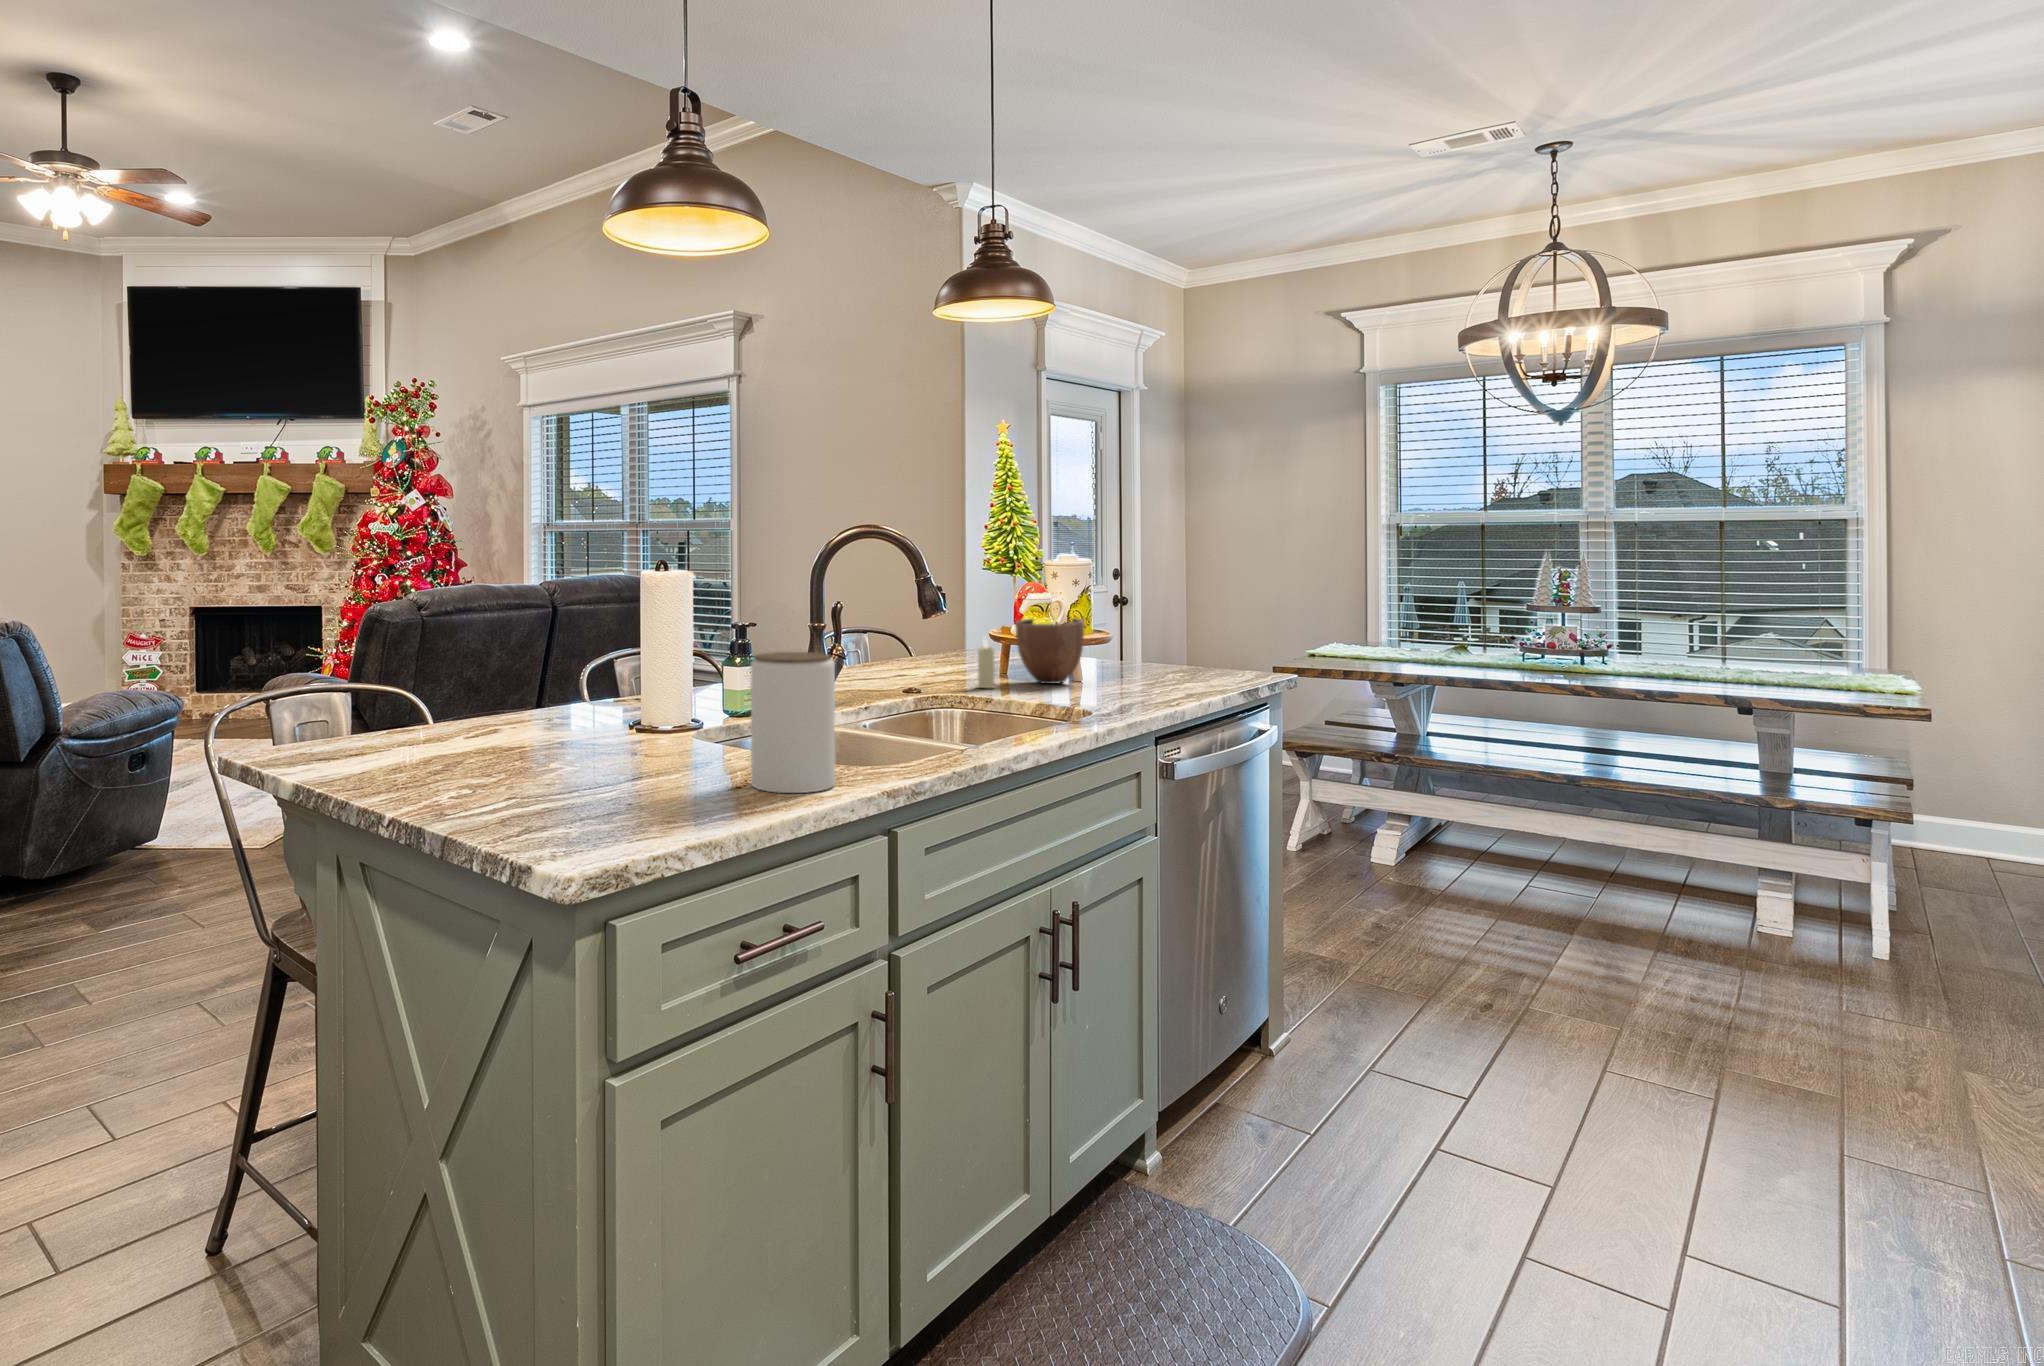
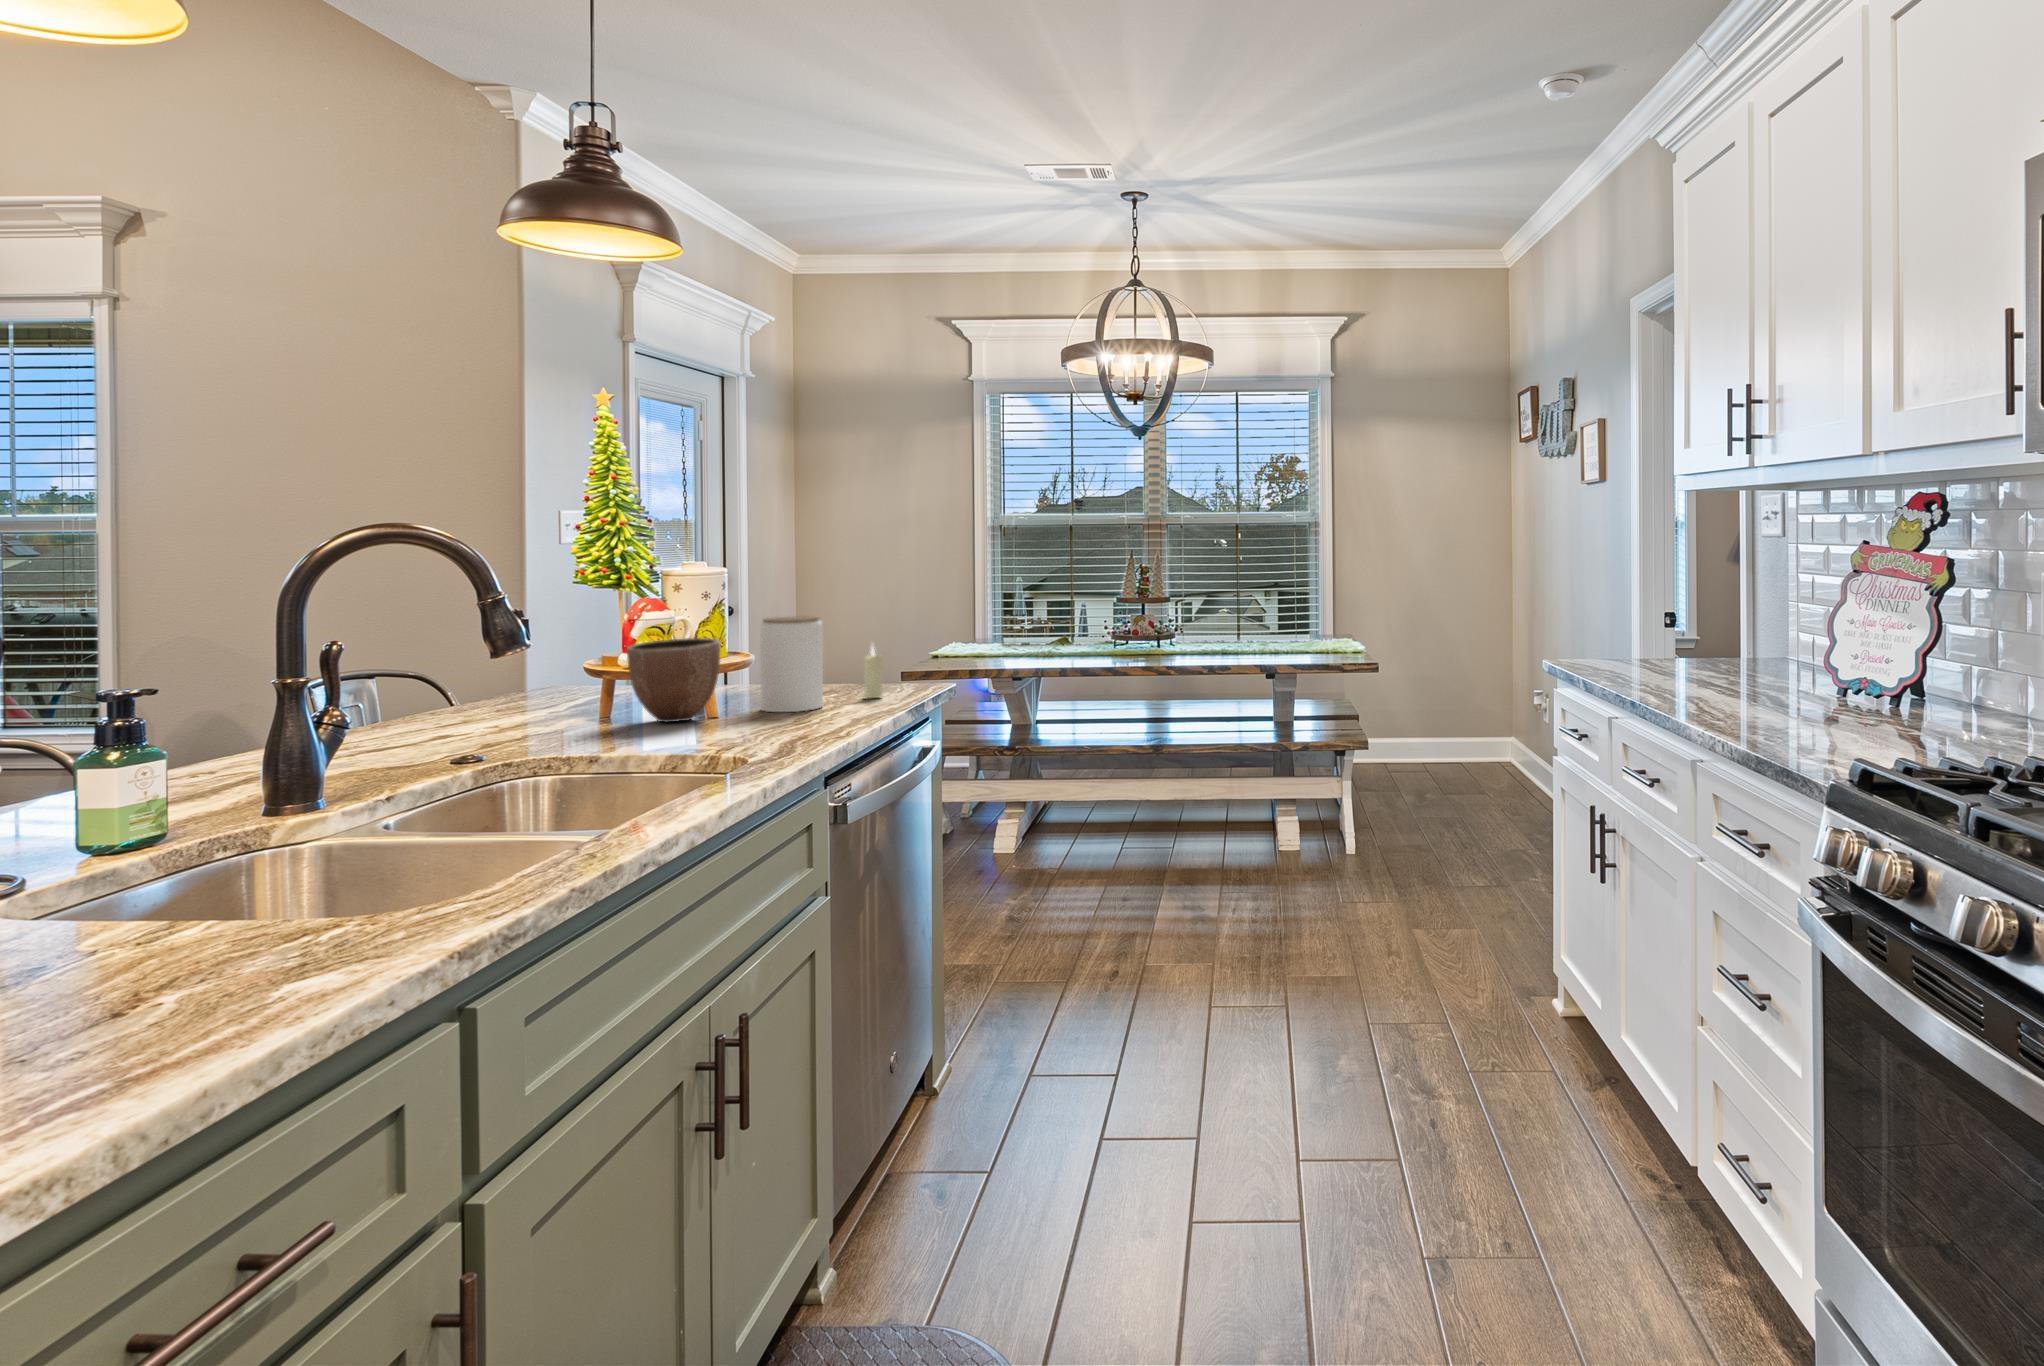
candle: present [976,638,994,688] -> present [863,647,883,699]
jar: present [751,652,835,793] -> present [760,616,823,712]

